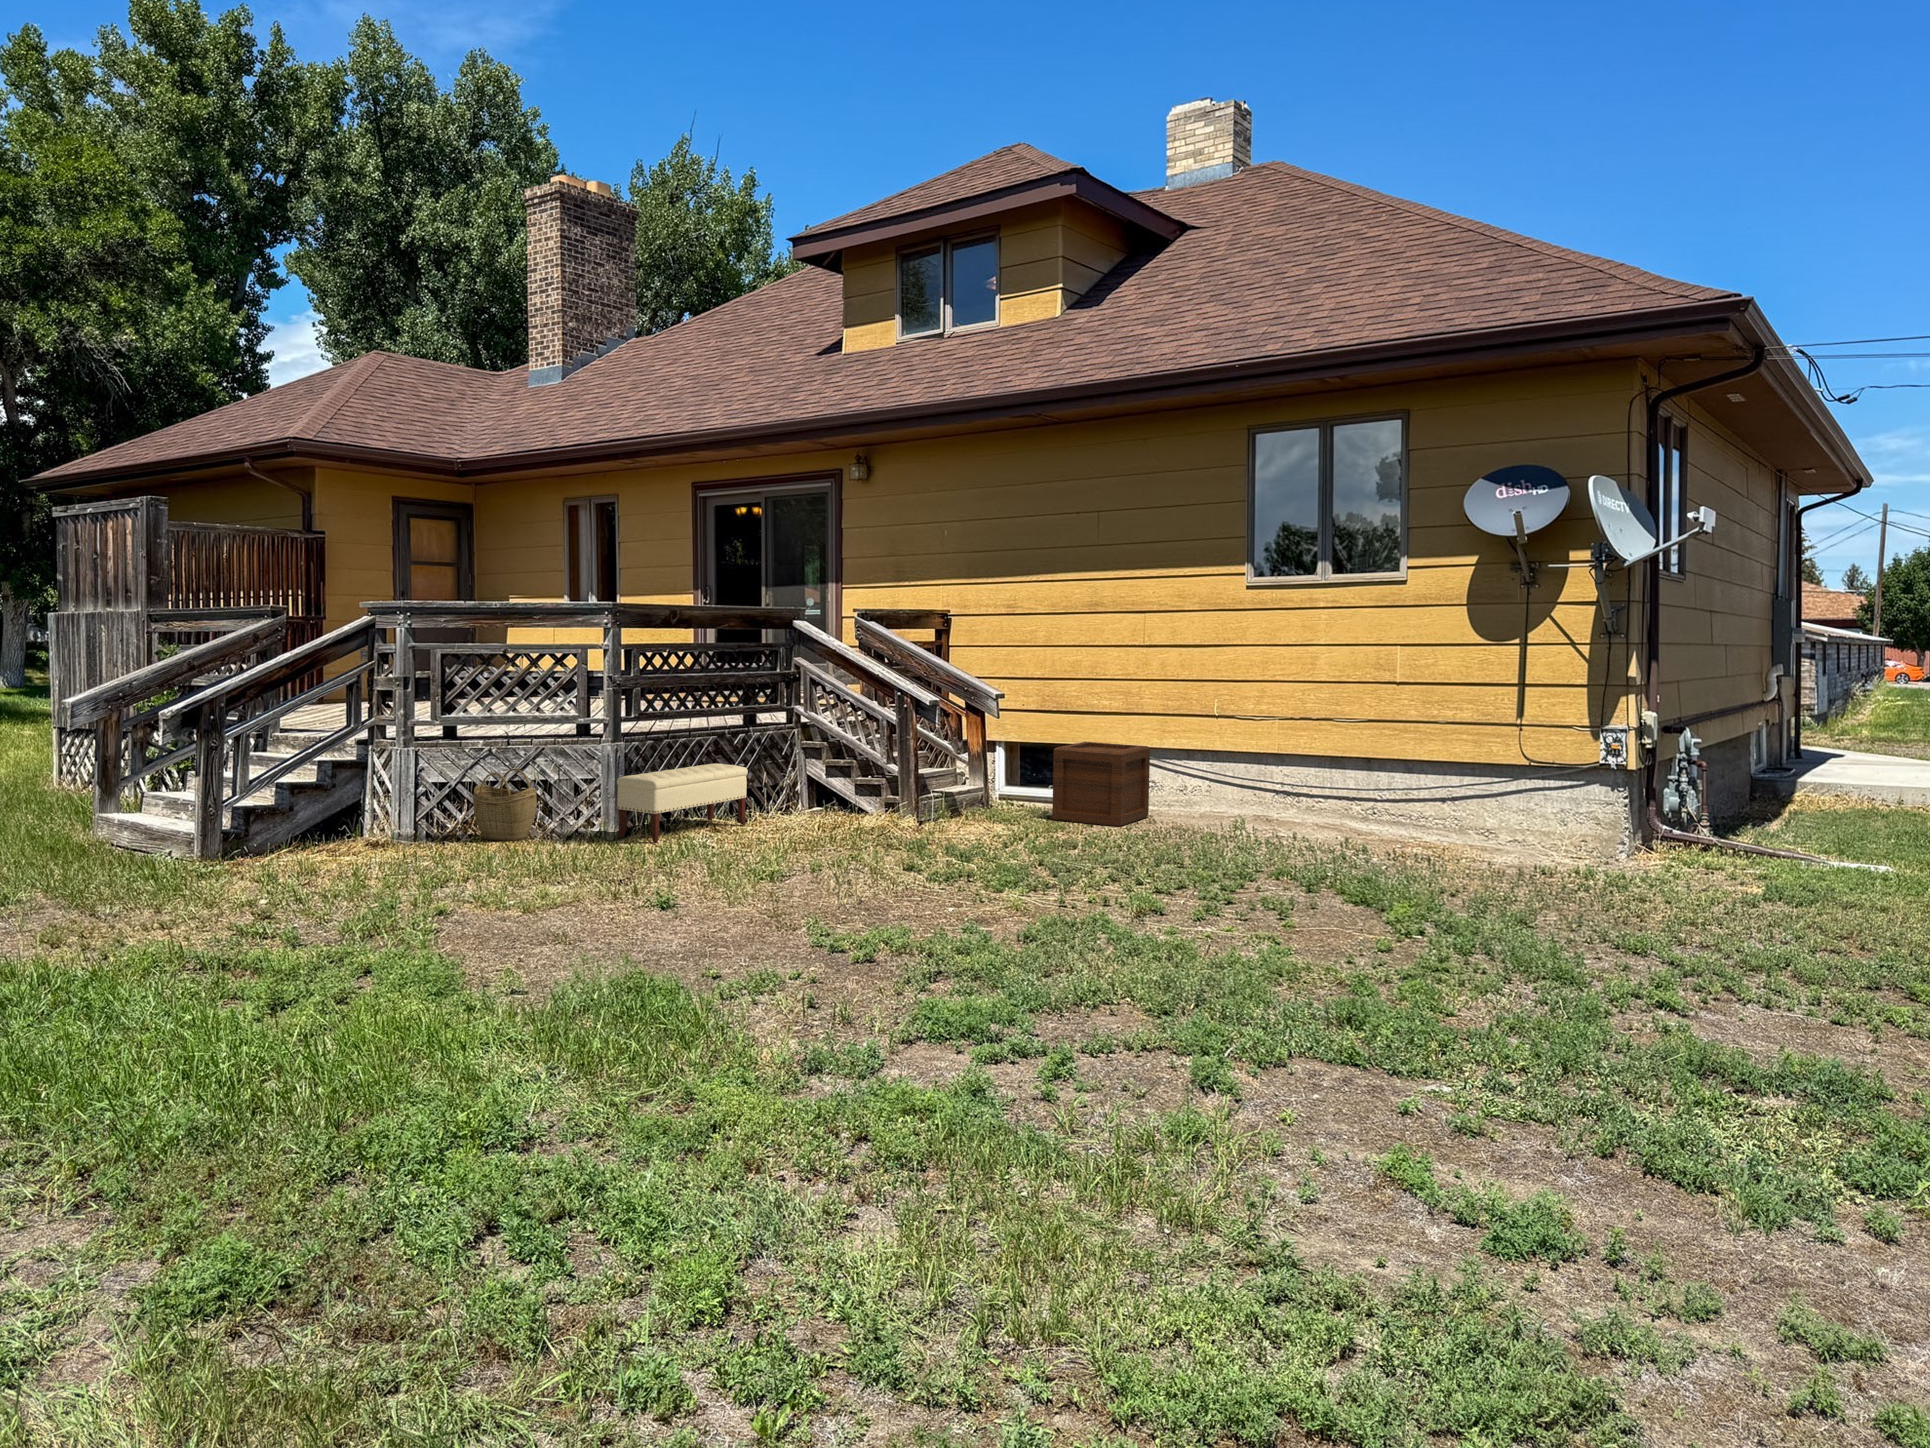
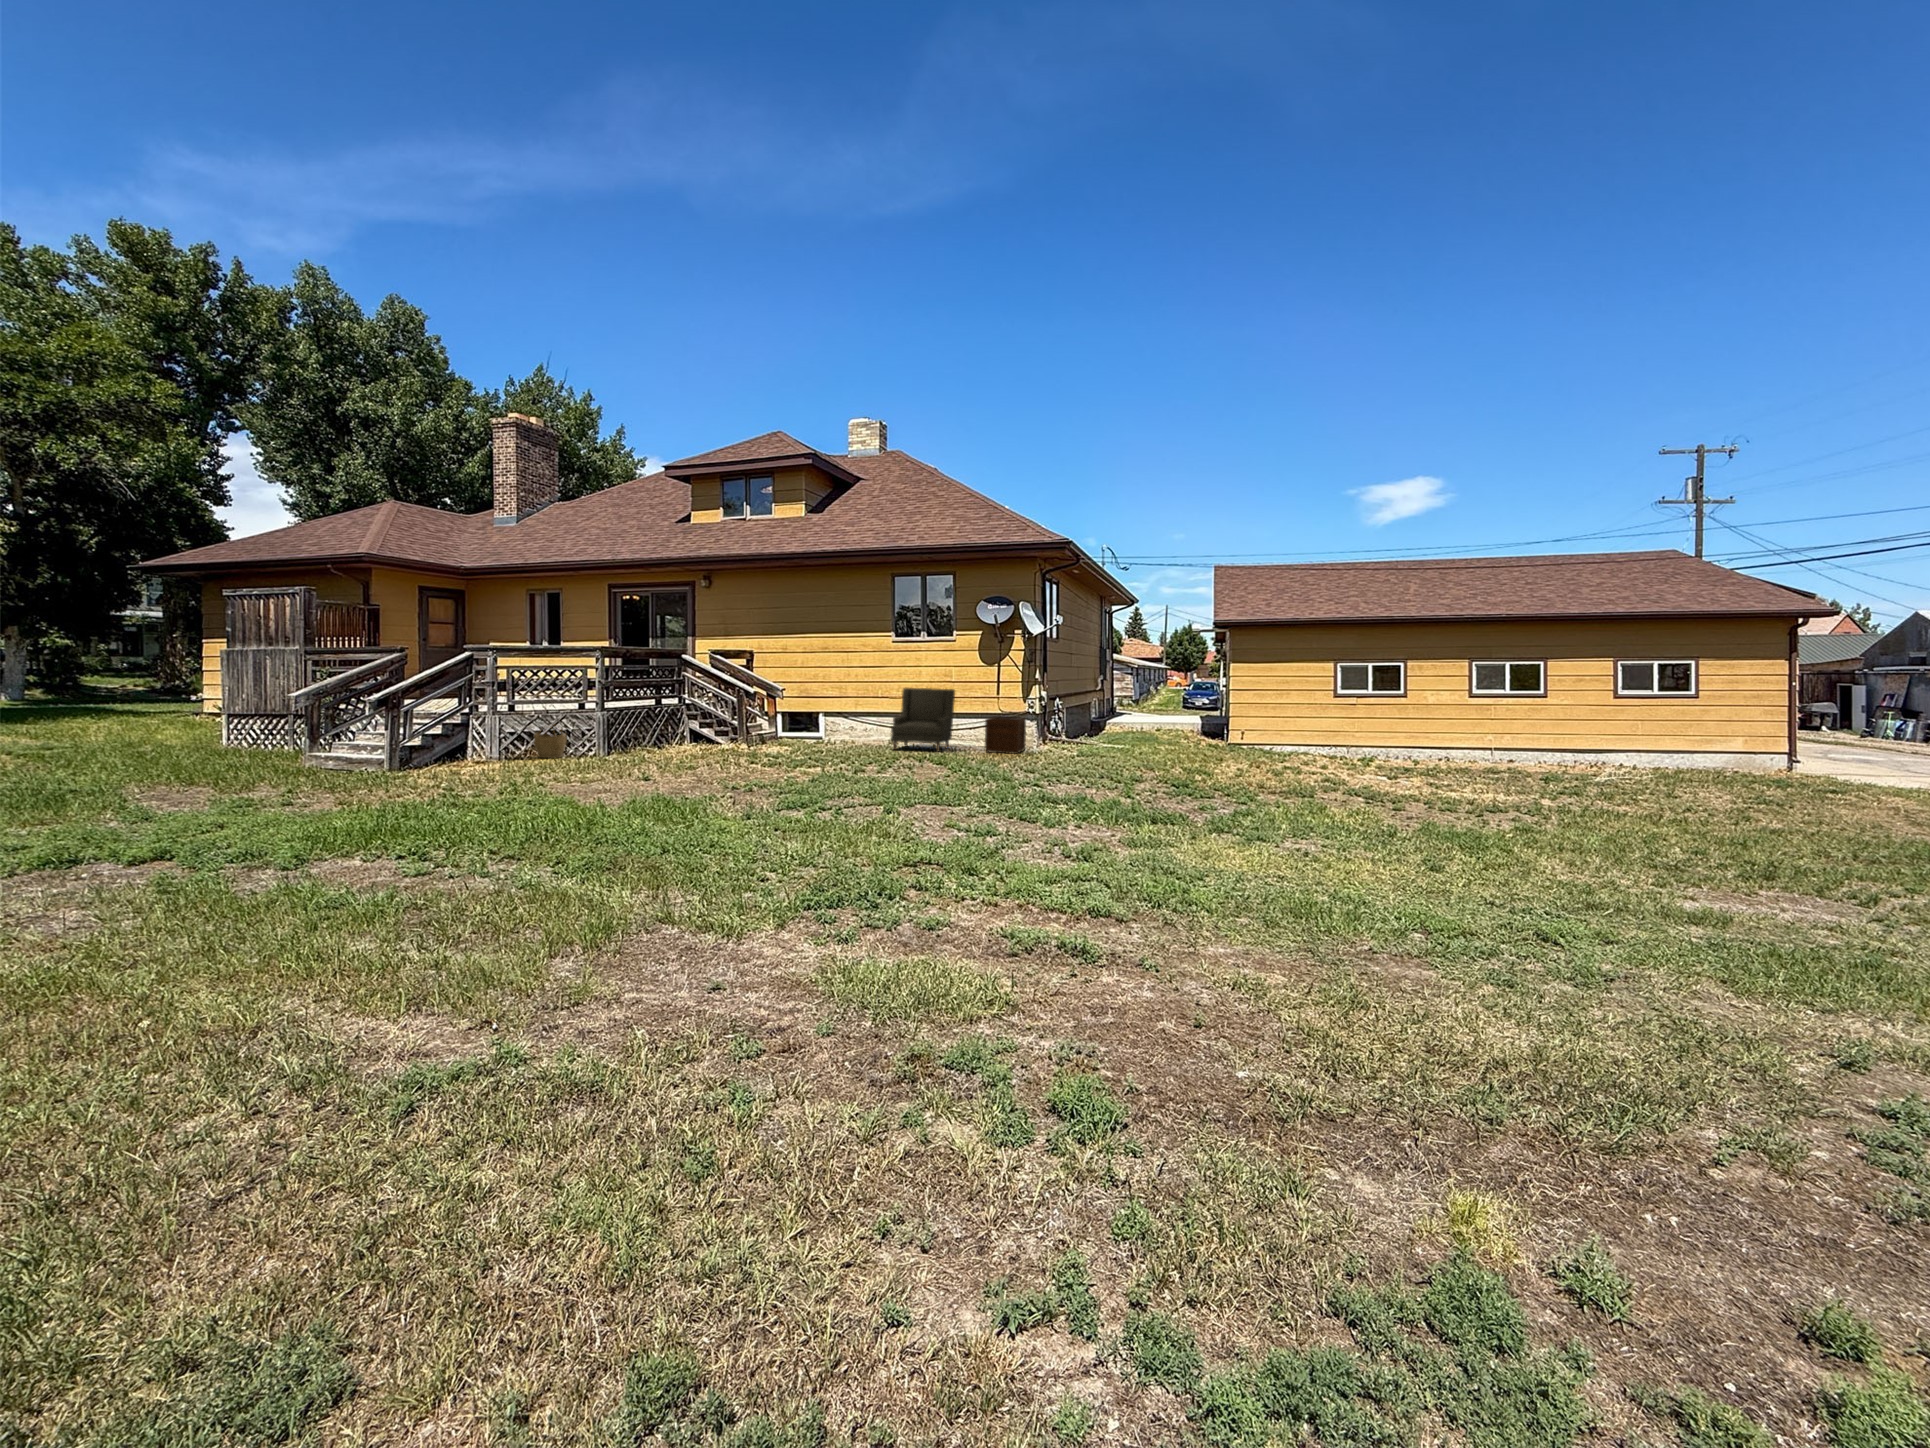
chair: none [1235,696,1402,864] -> present [891,688,955,752]
wooden crate: present [1052,742,1150,827] -> present [985,716,1026,754]
bench: present [617,763,748,843] -> none [609,722,668,757]

